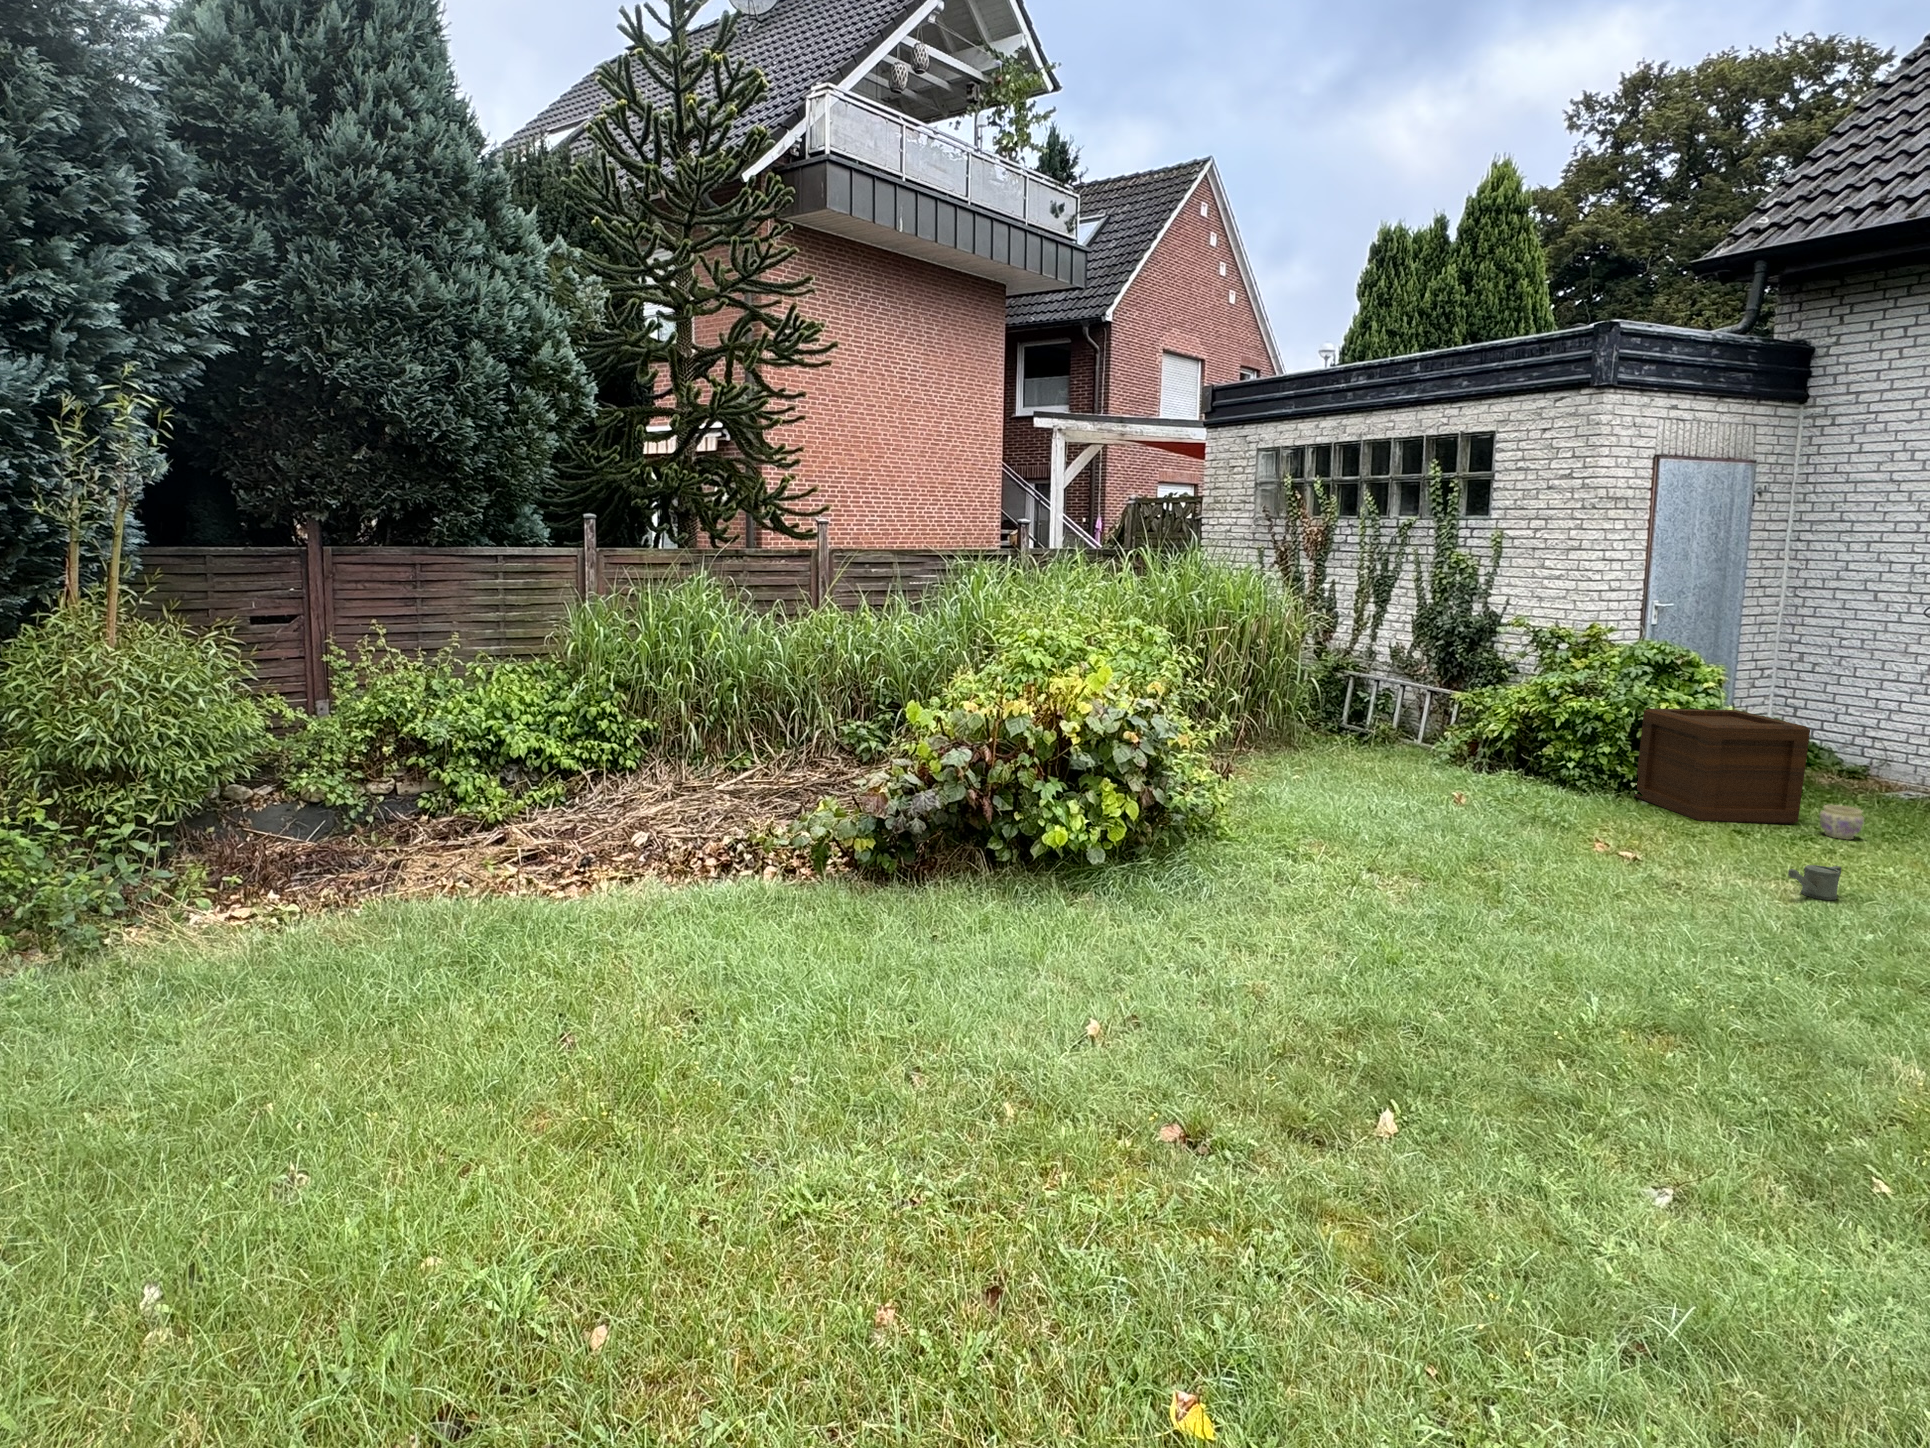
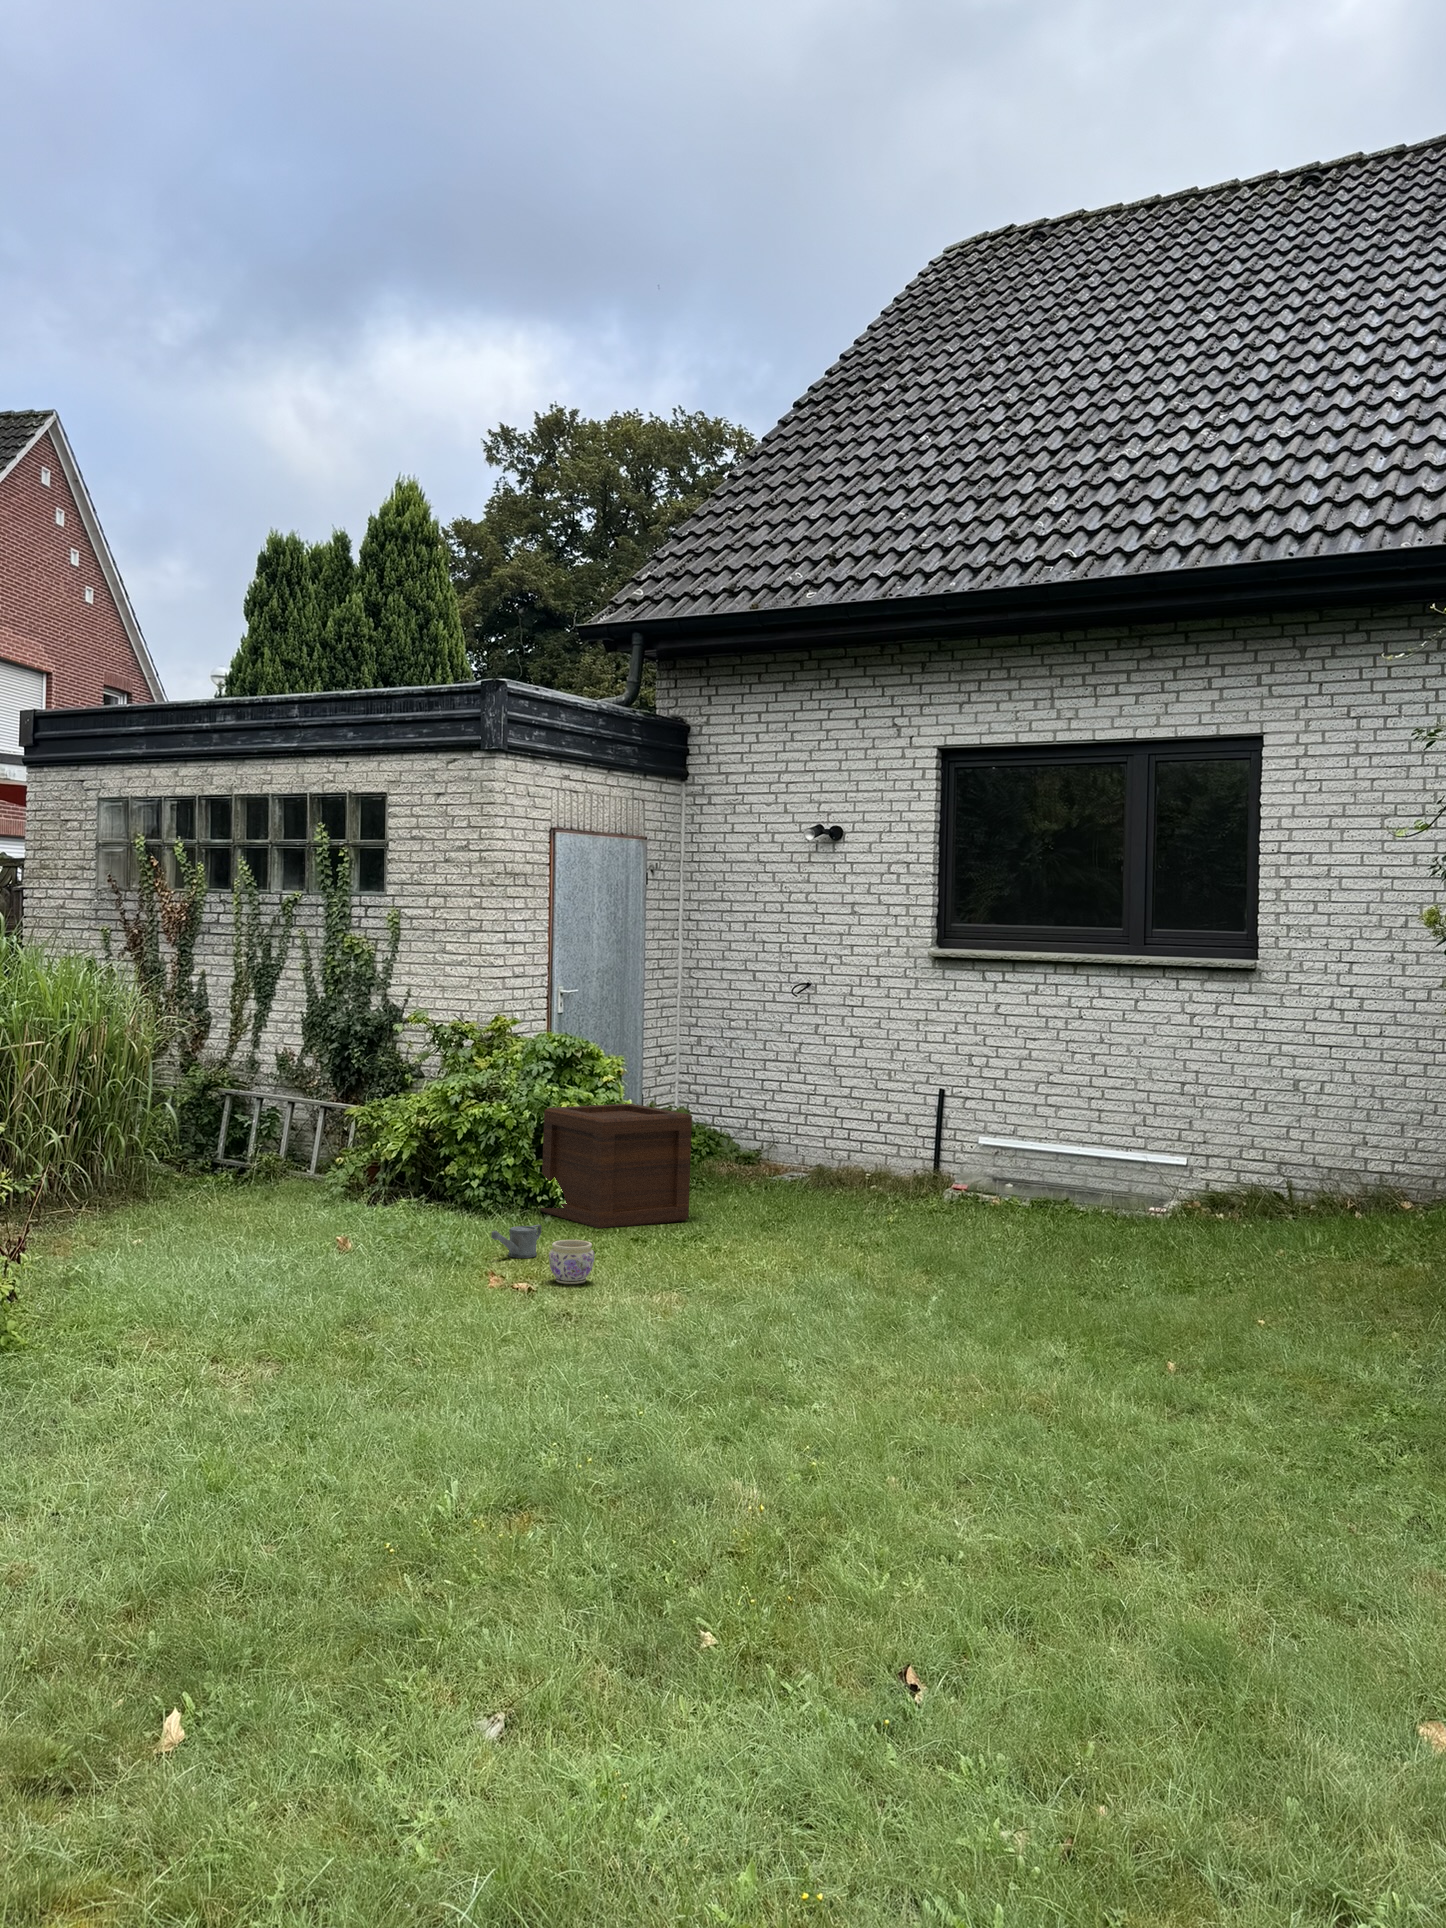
planter: present [1820,805,1864,840] -> present [549,1240,595,1285]
watering can: present [1788,865,1842,900] -> present [491,1225,542,1258]

